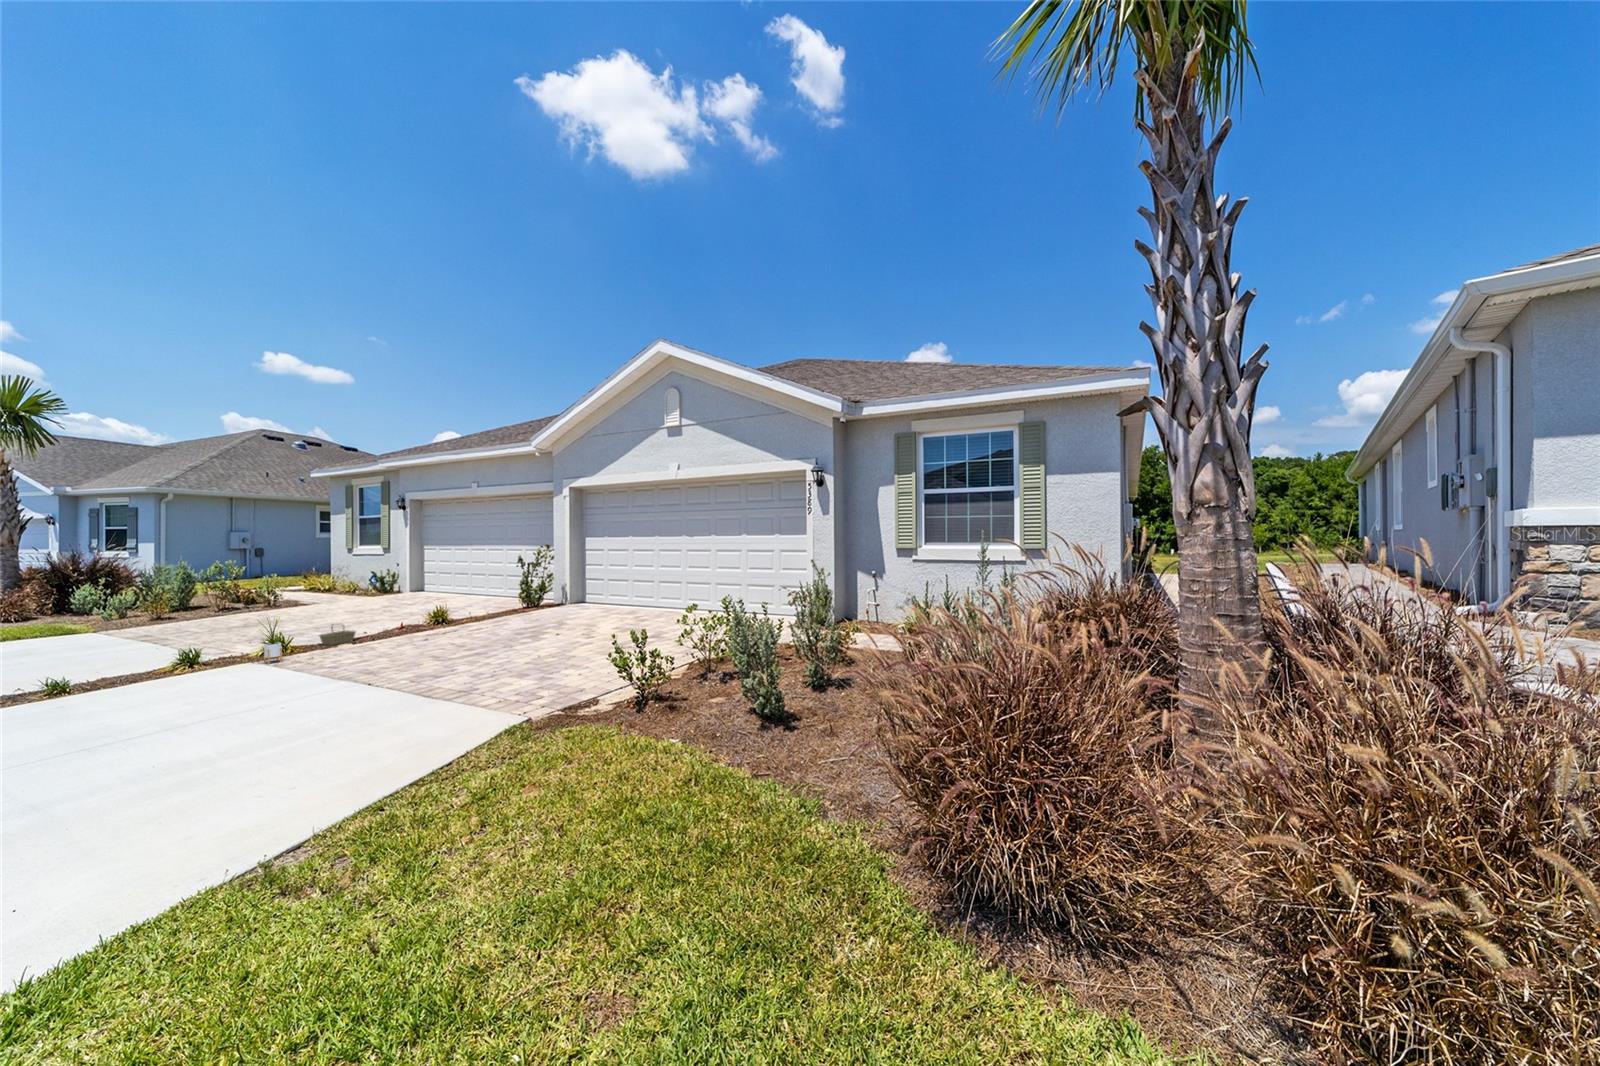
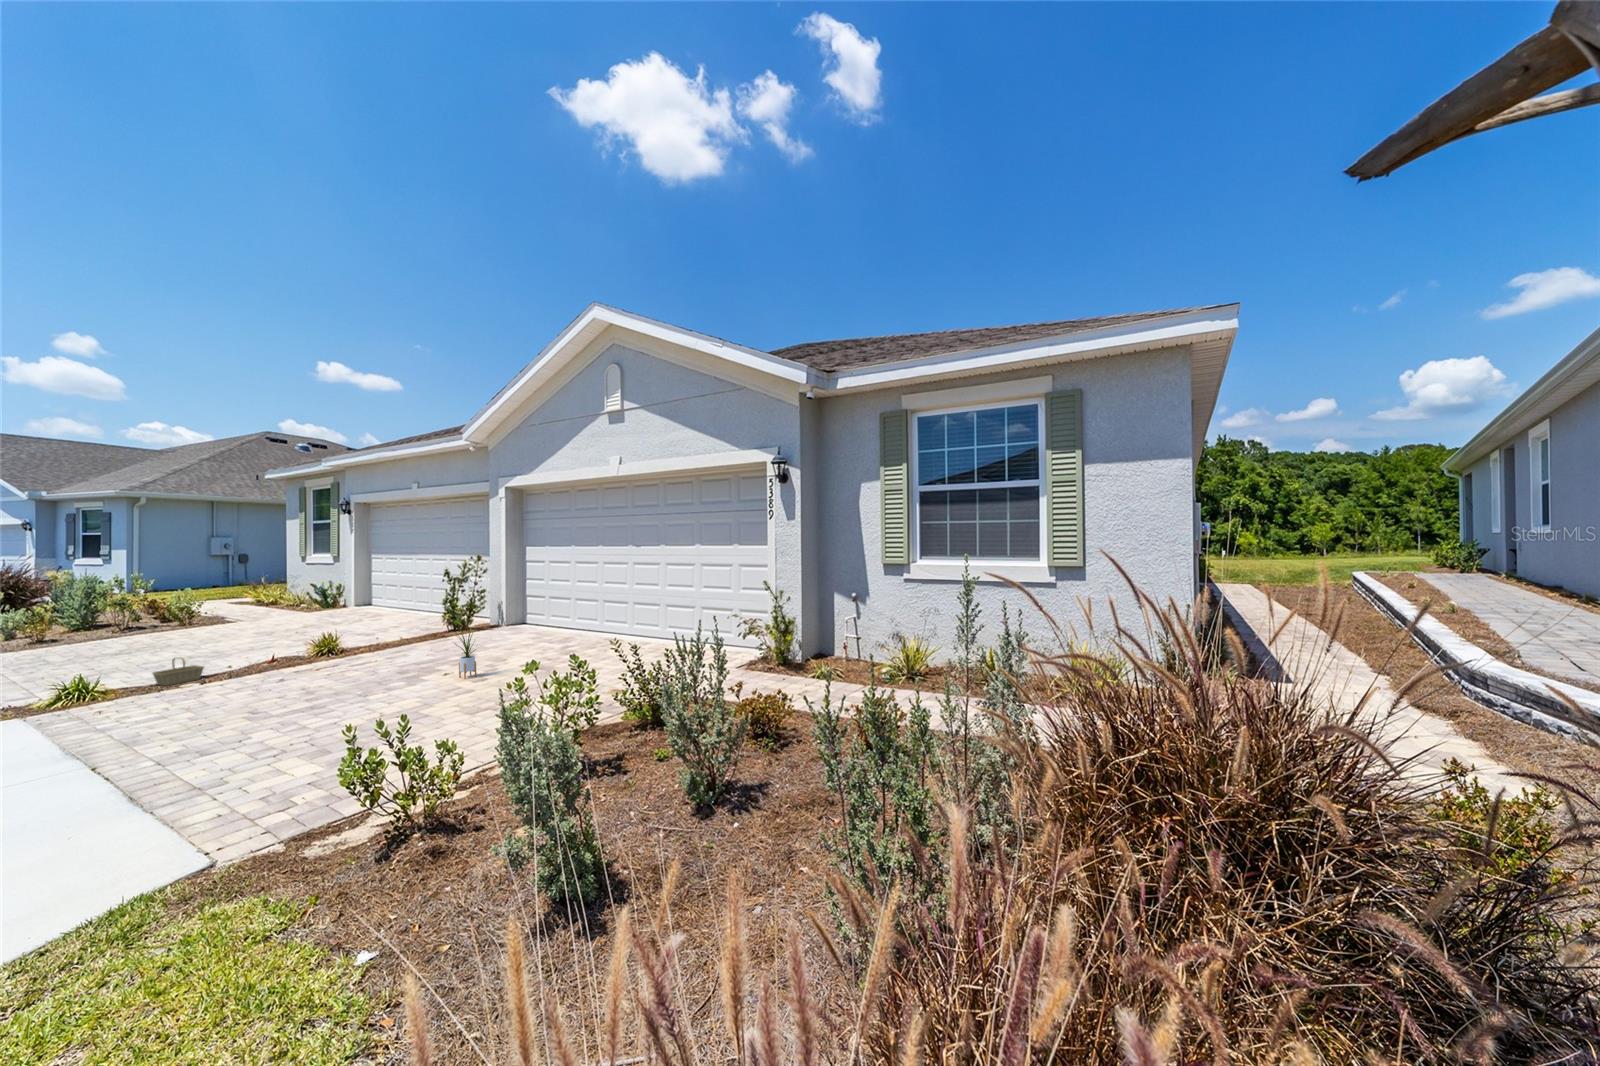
house plant: present [258,618,282,664] -> present [455,630,476,679]

